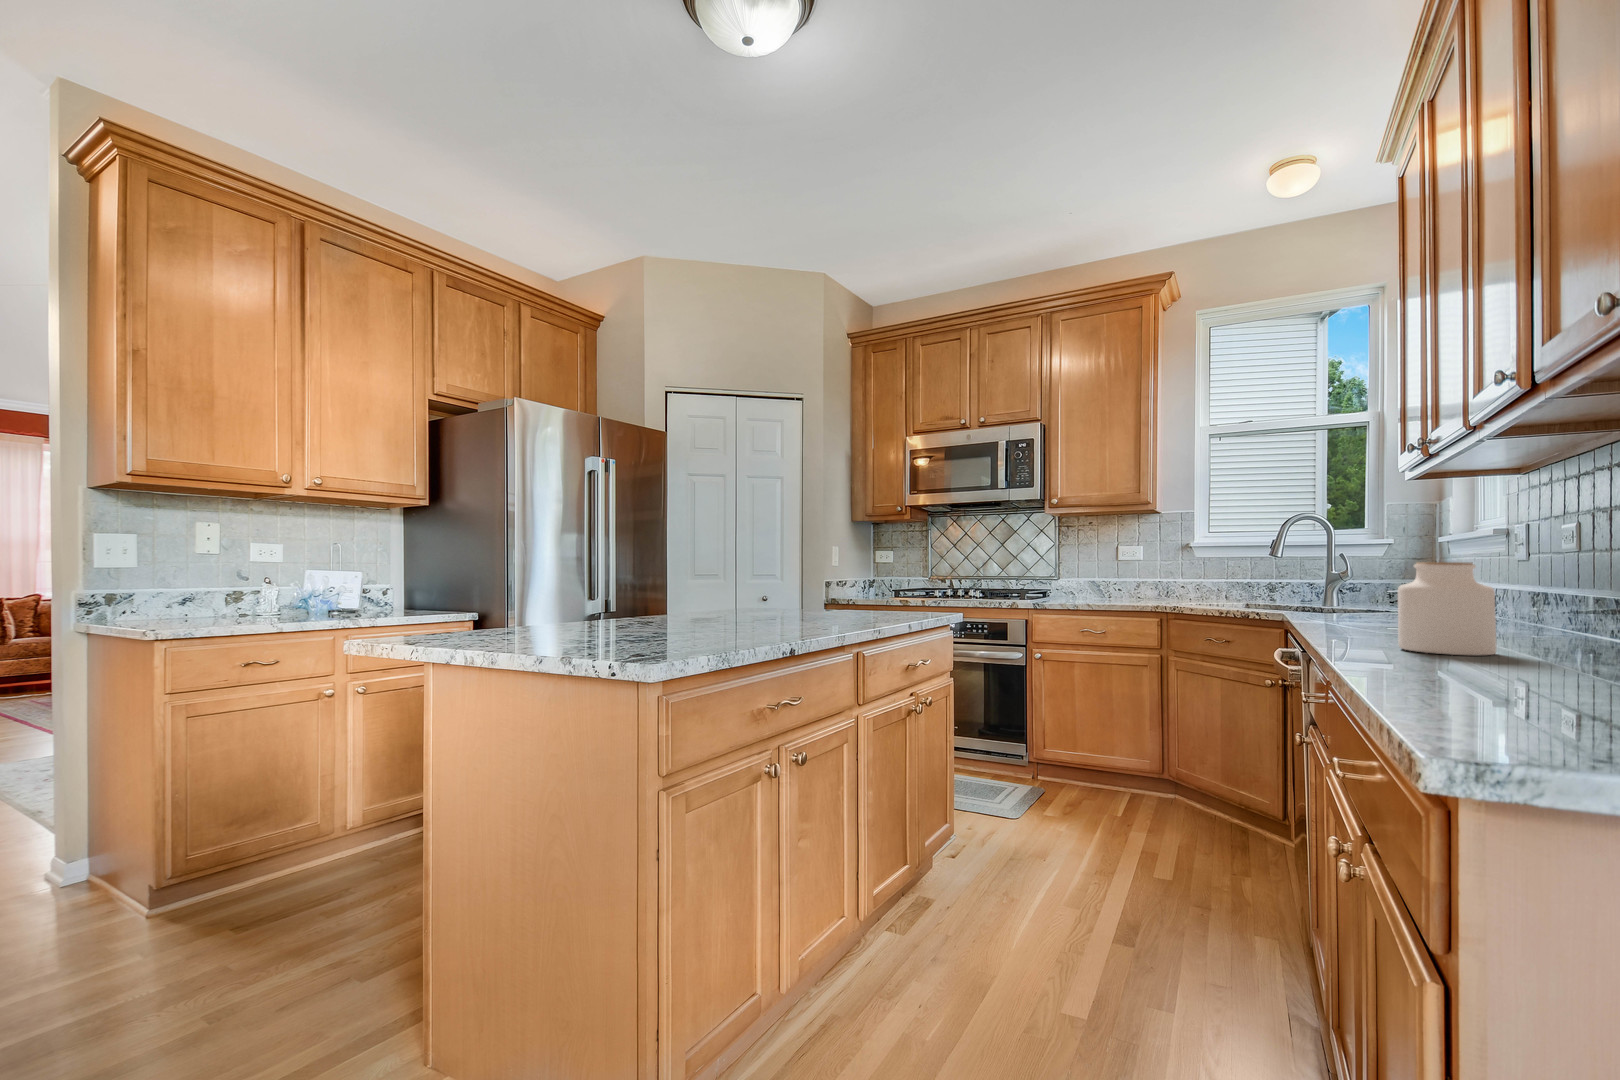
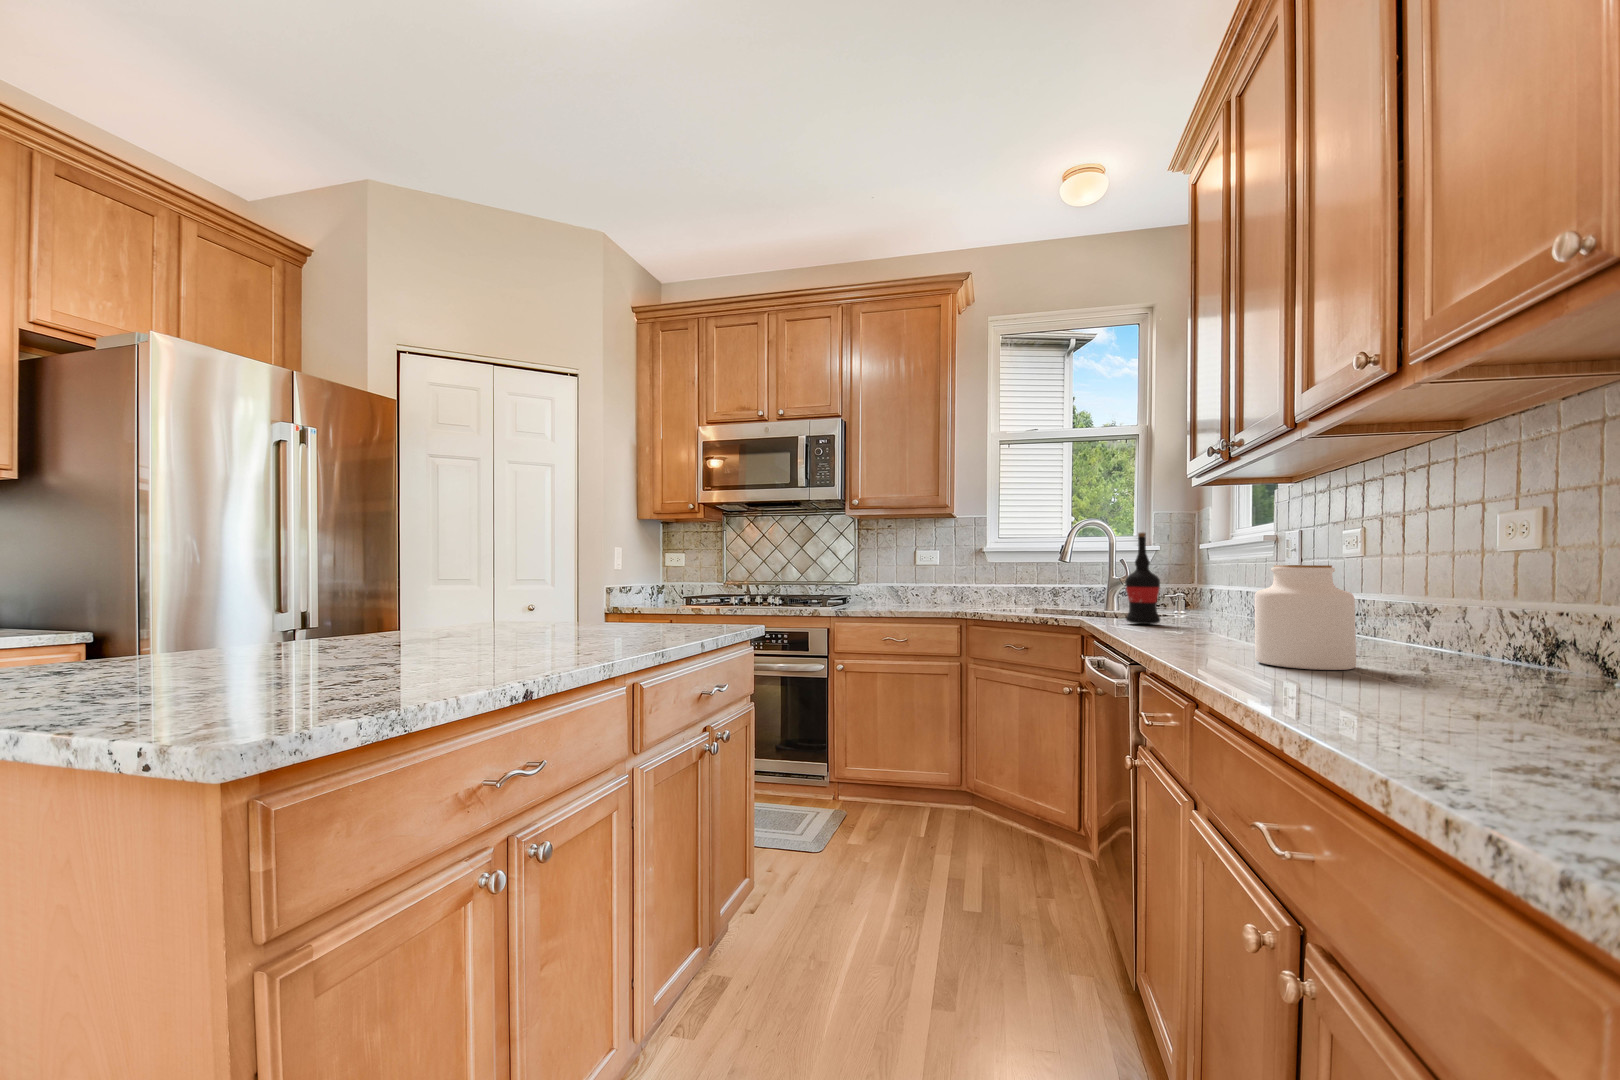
wine bottle: none [1324,528,1364,619] -> present [1125,532,1160,624]

